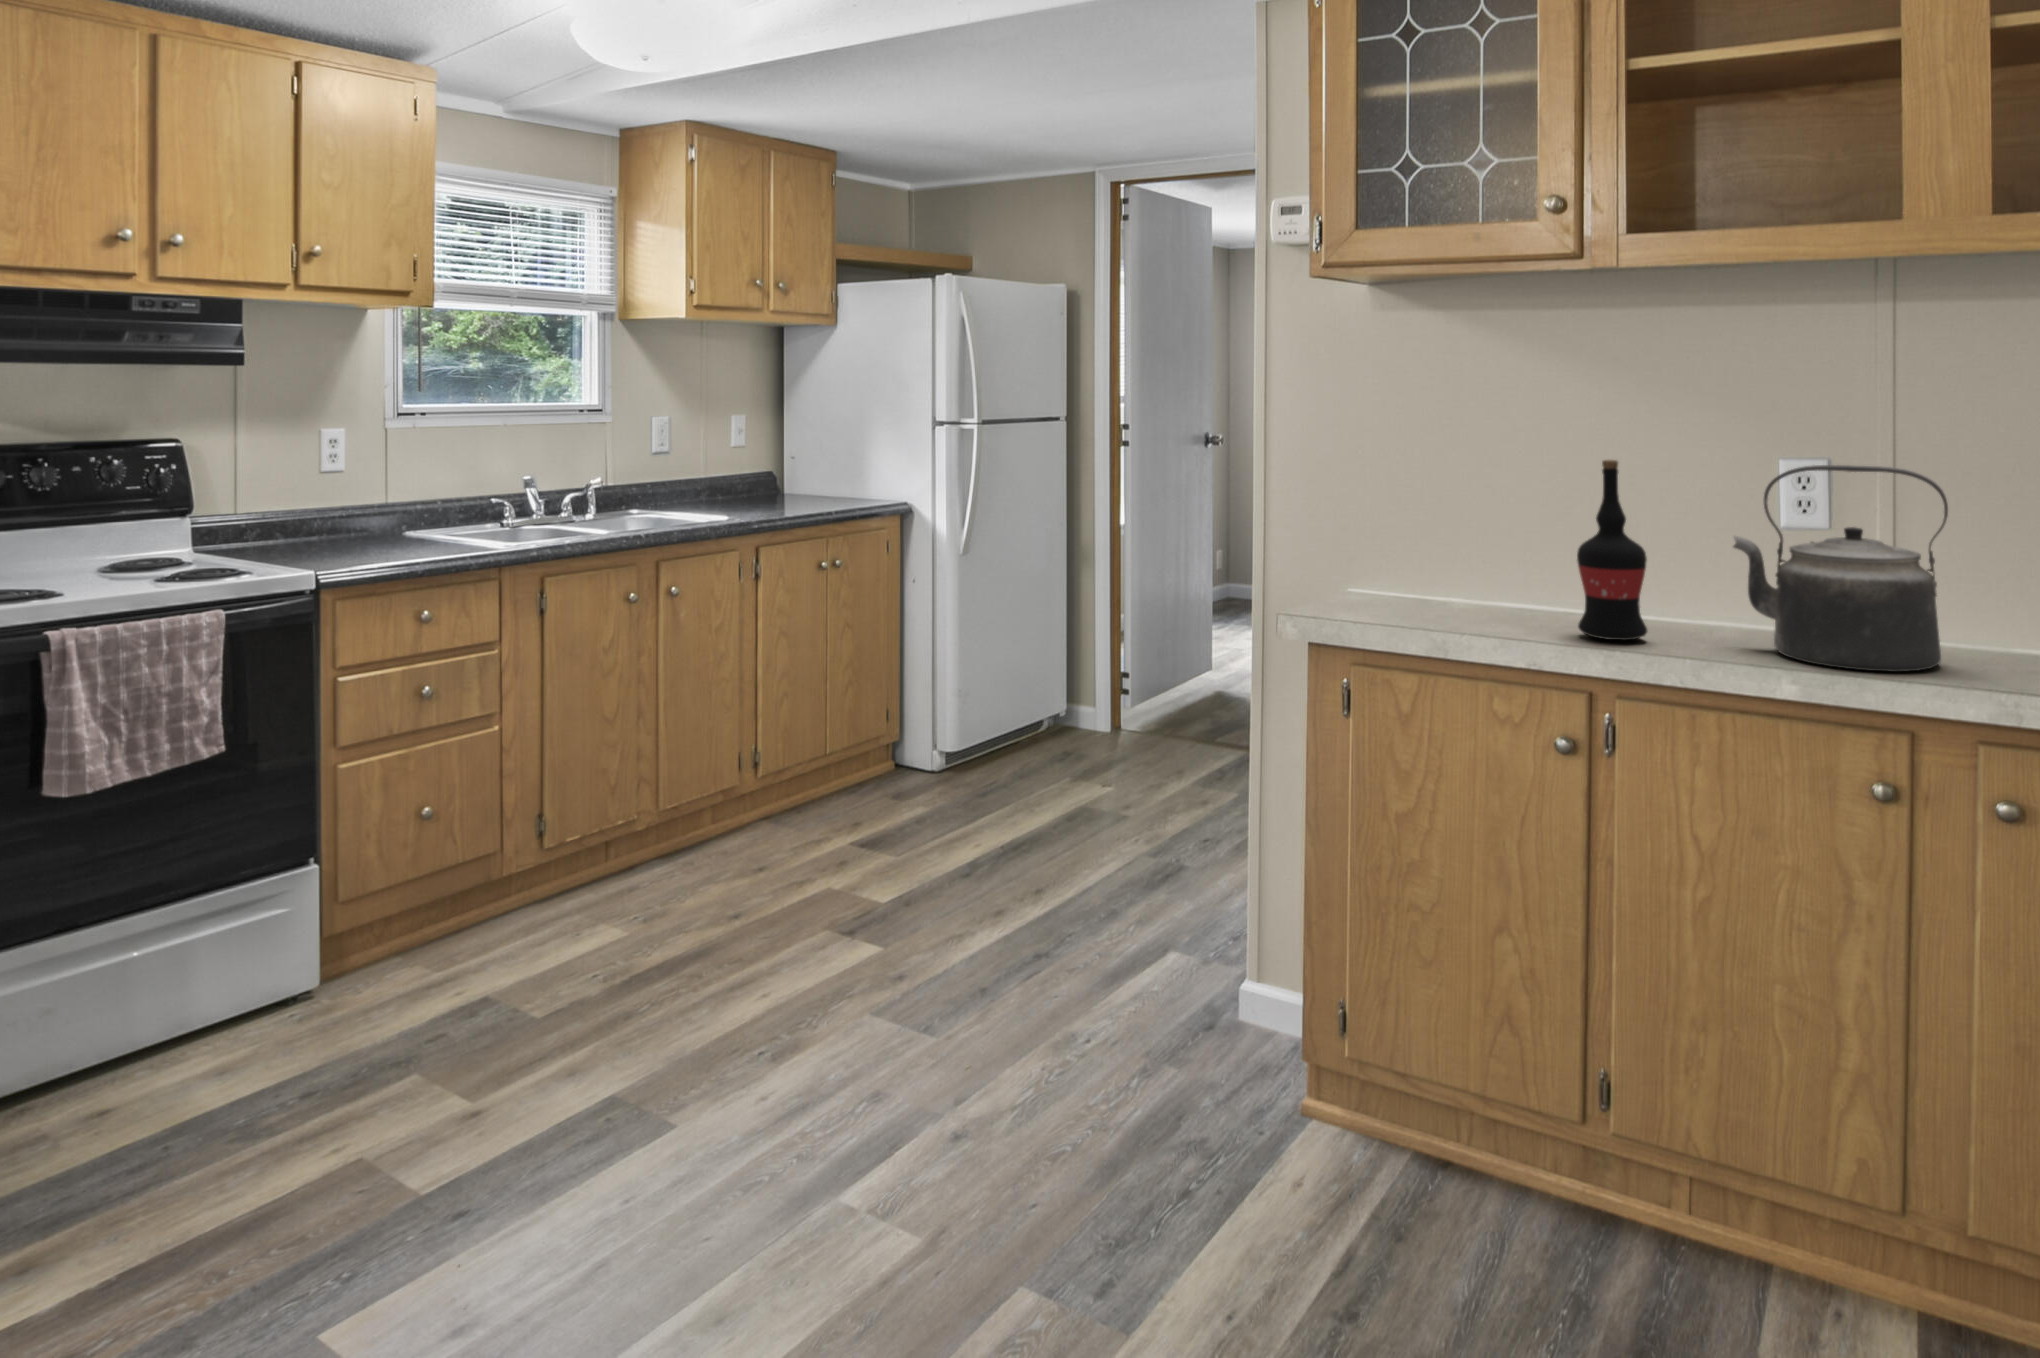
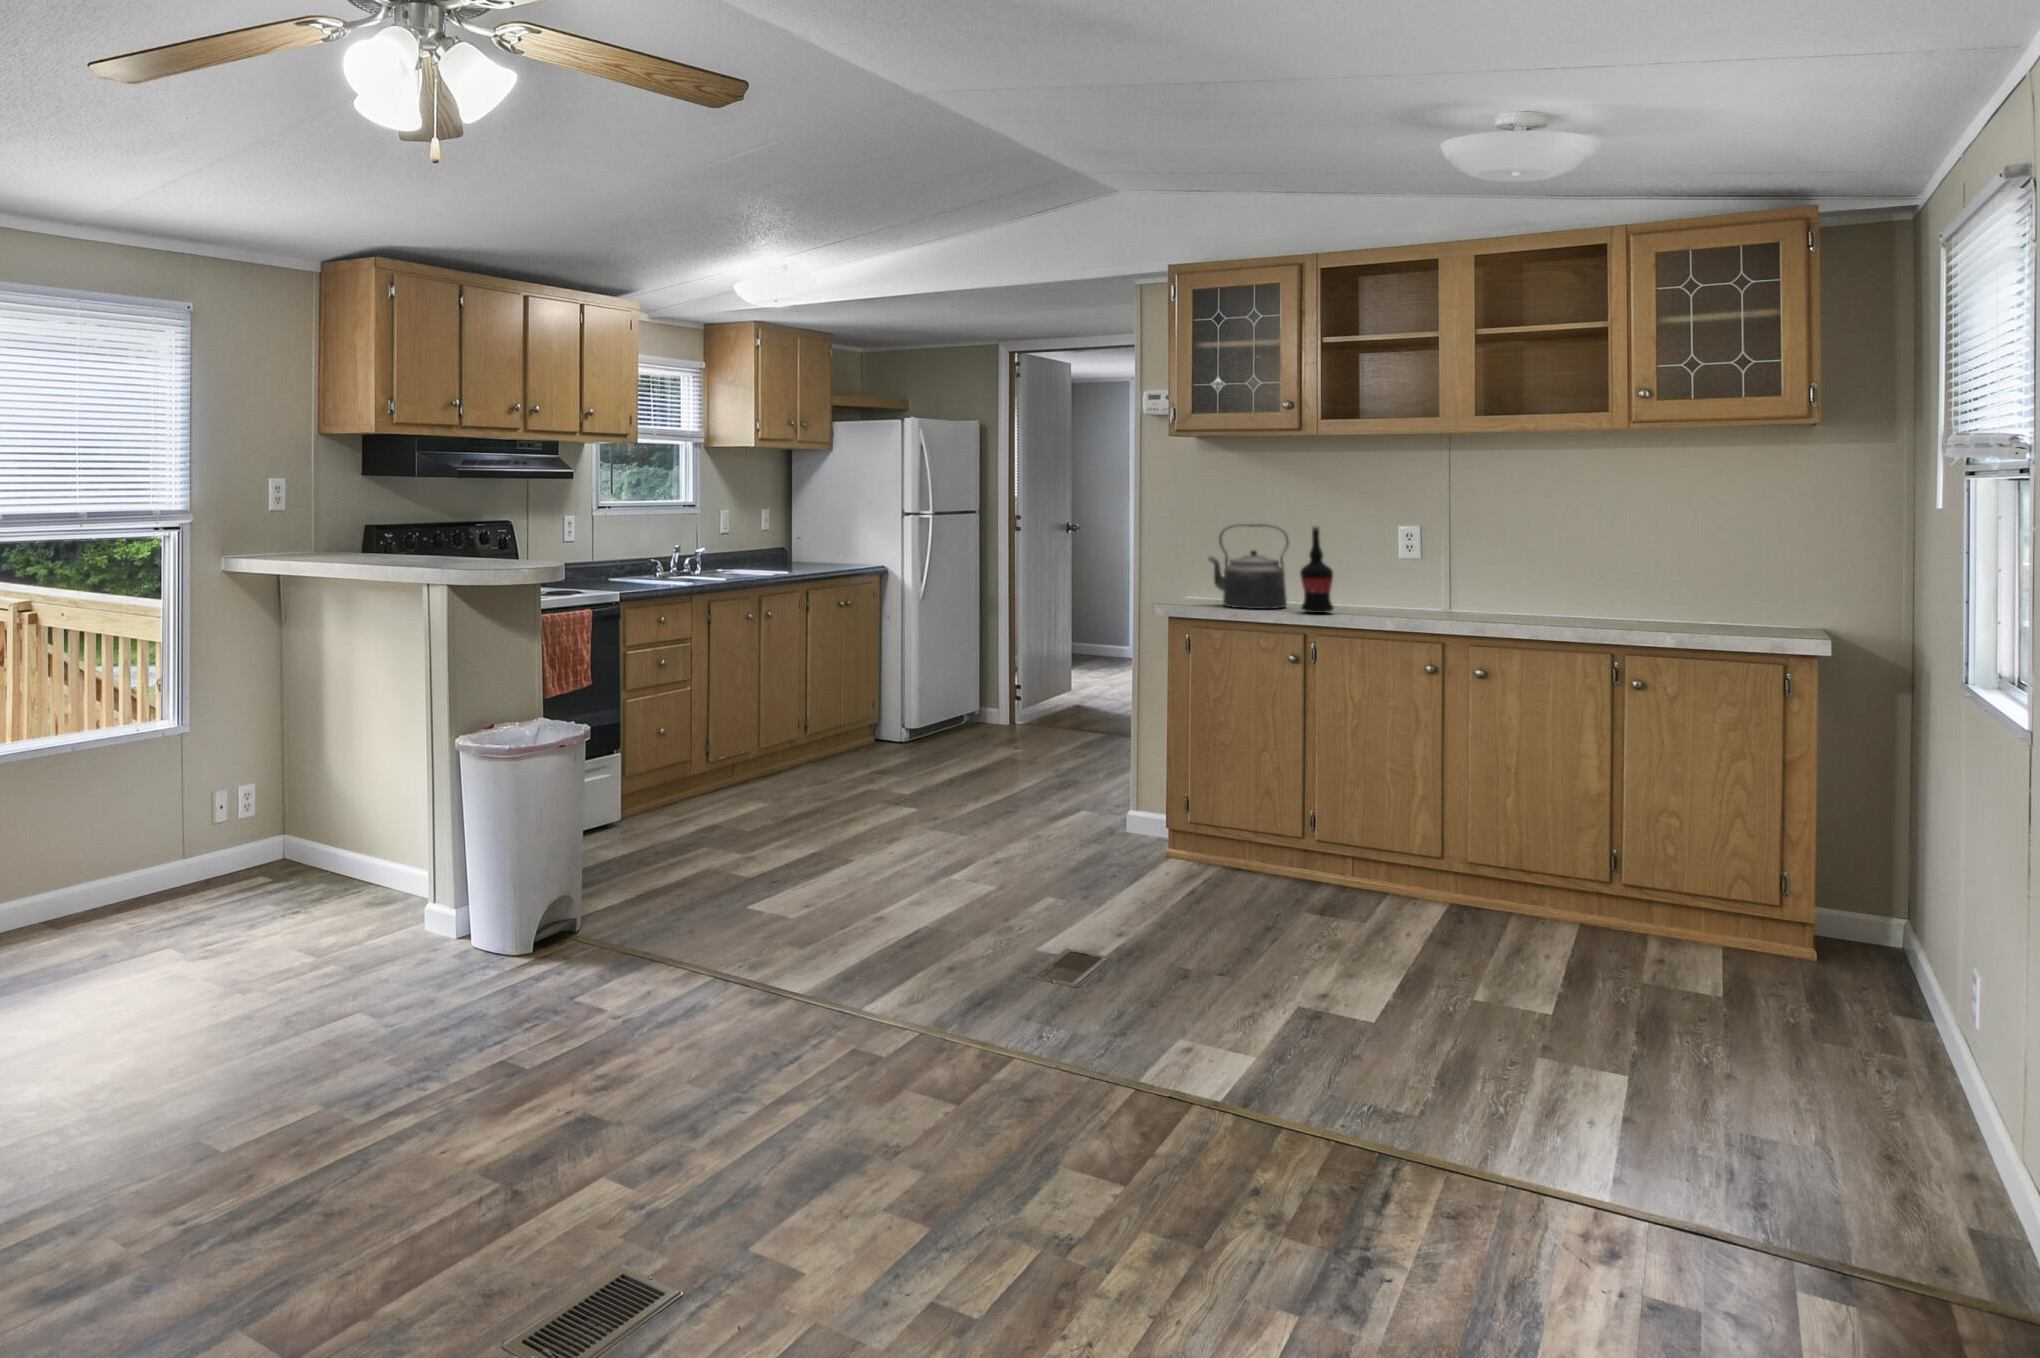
kettle: present [1733,465,1948,672] -> present [1209,524,1289,609]

